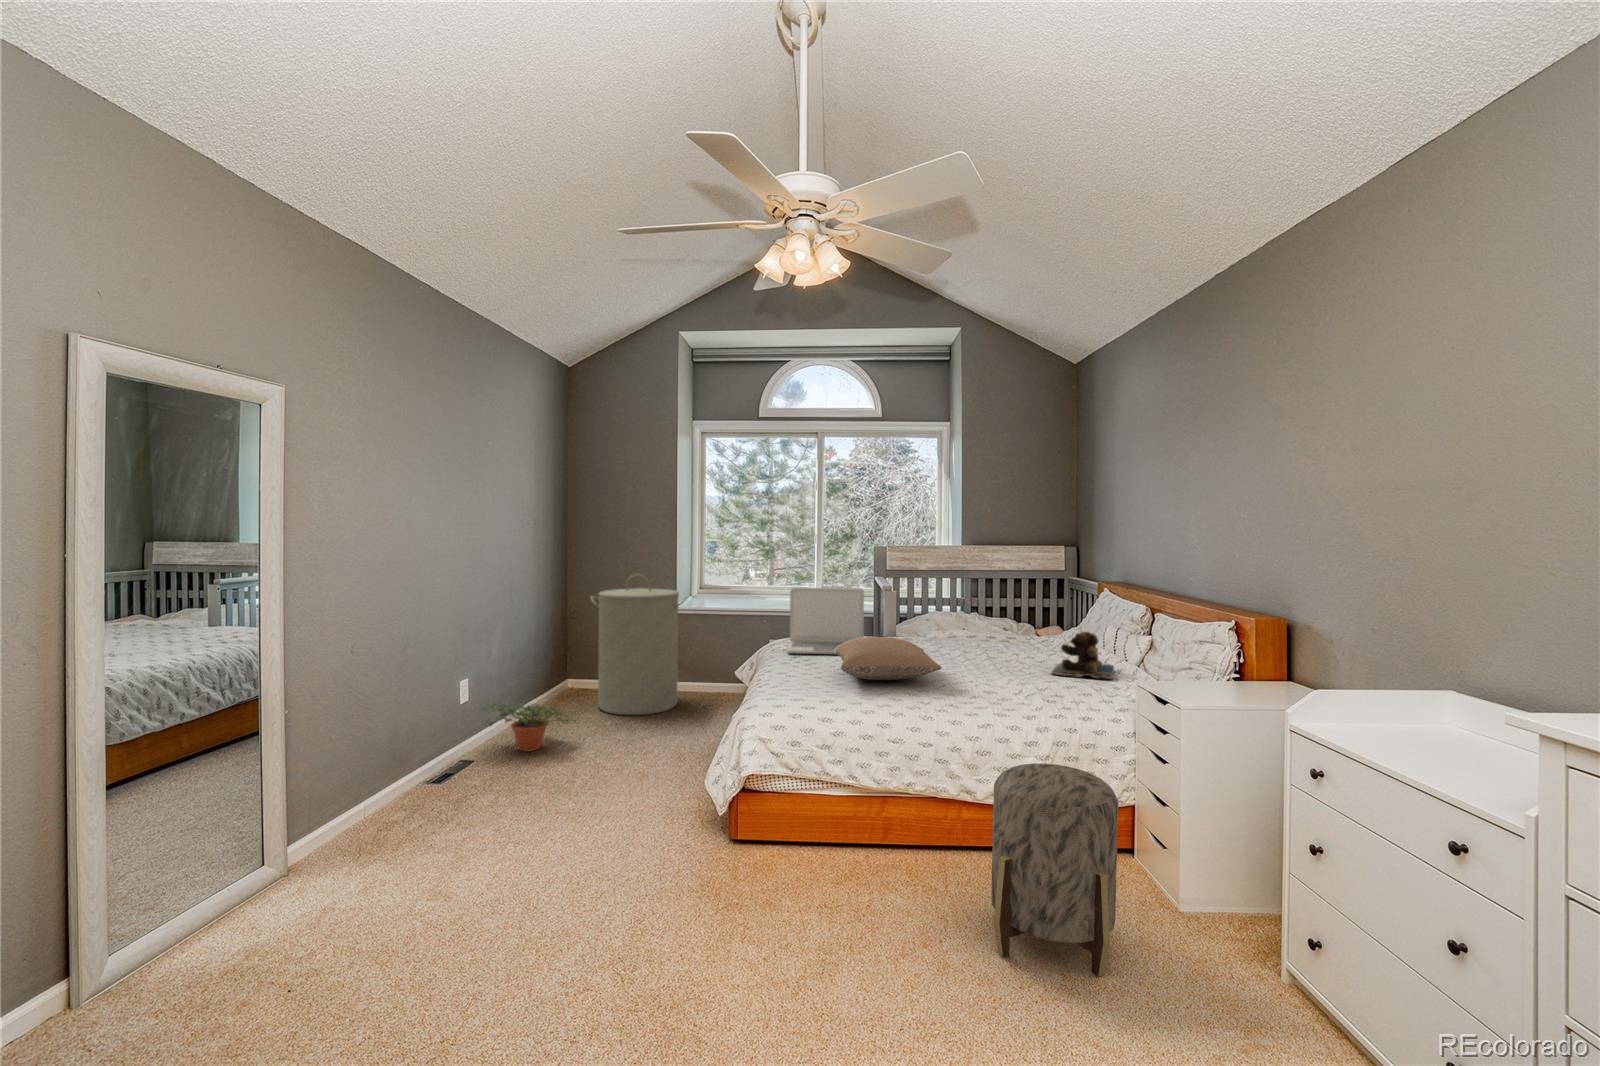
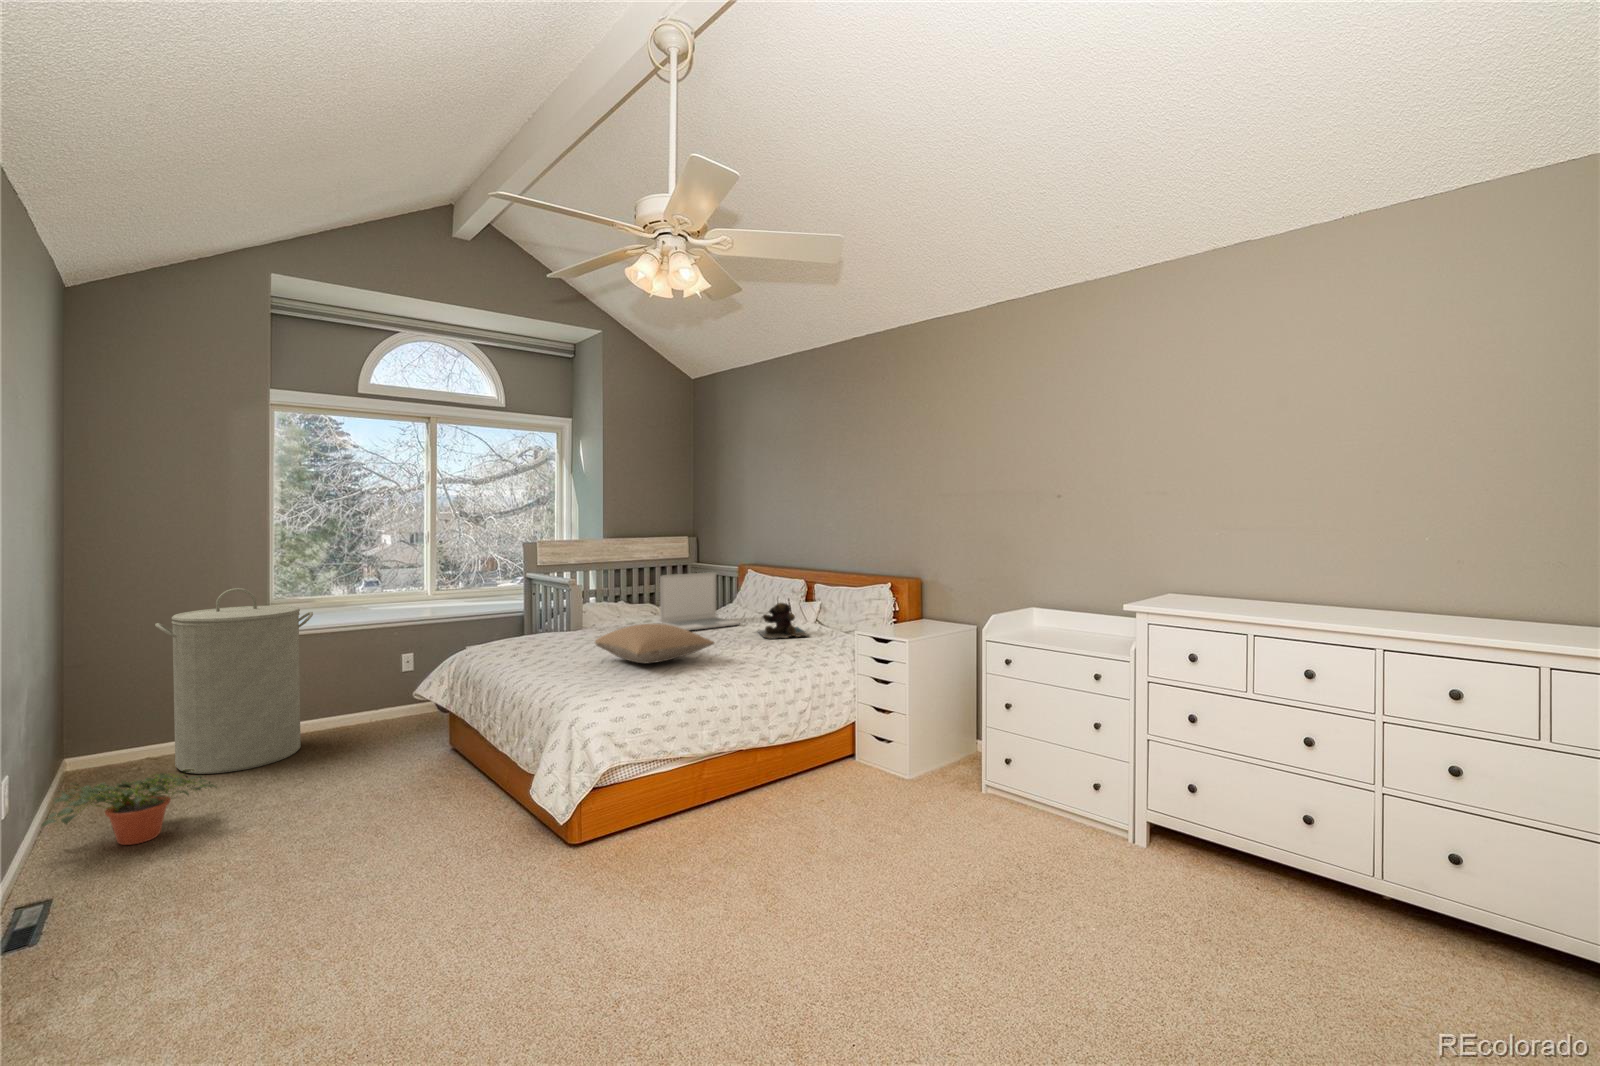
laptop: present [787,588,864,654] -> present [660,572,740,631]
ottoman: present [991,763,1118,977] -> none [820,695,919,841]

